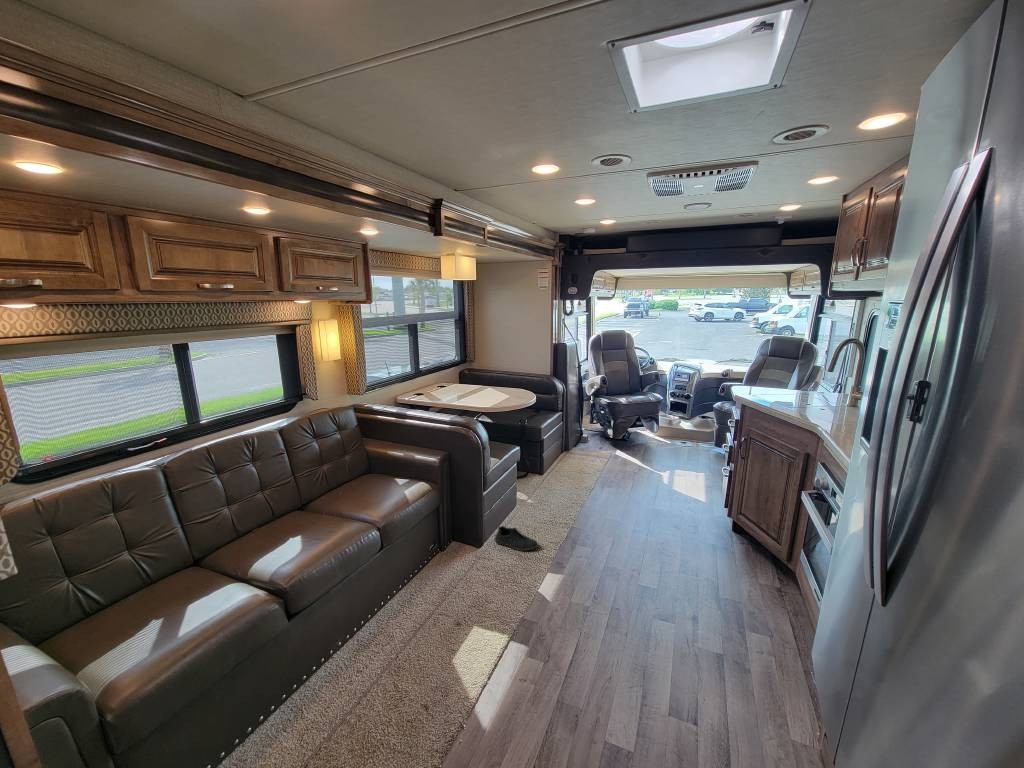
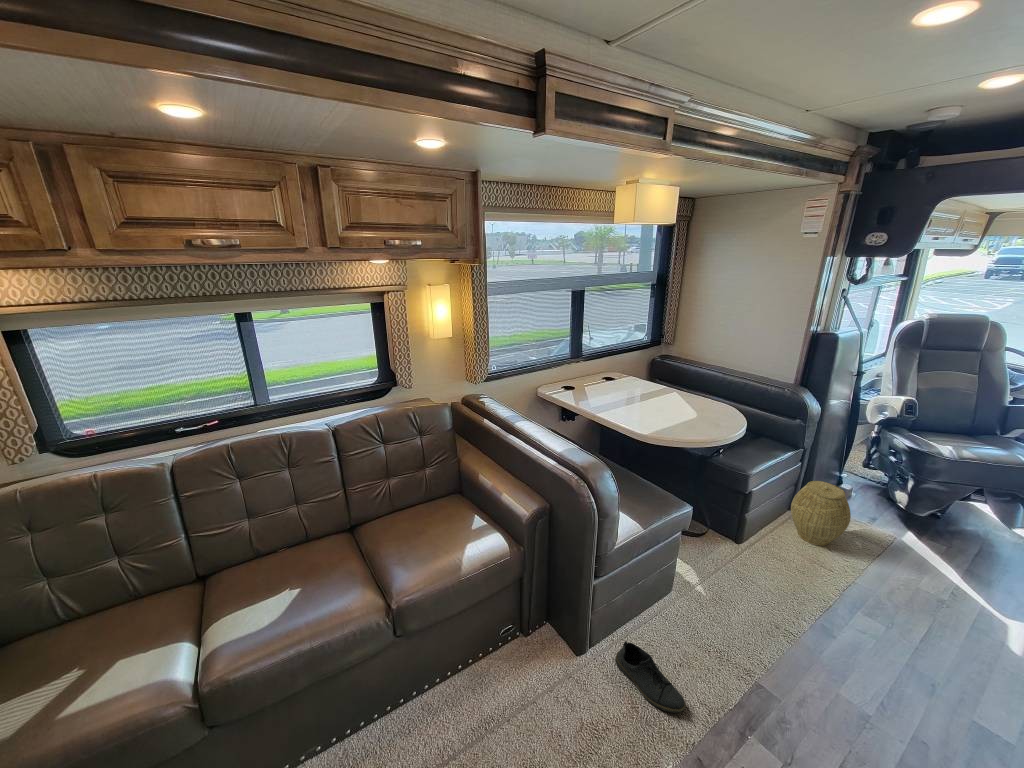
woven basket: none [562,427,590,464] -> present [791,481,851,546]

